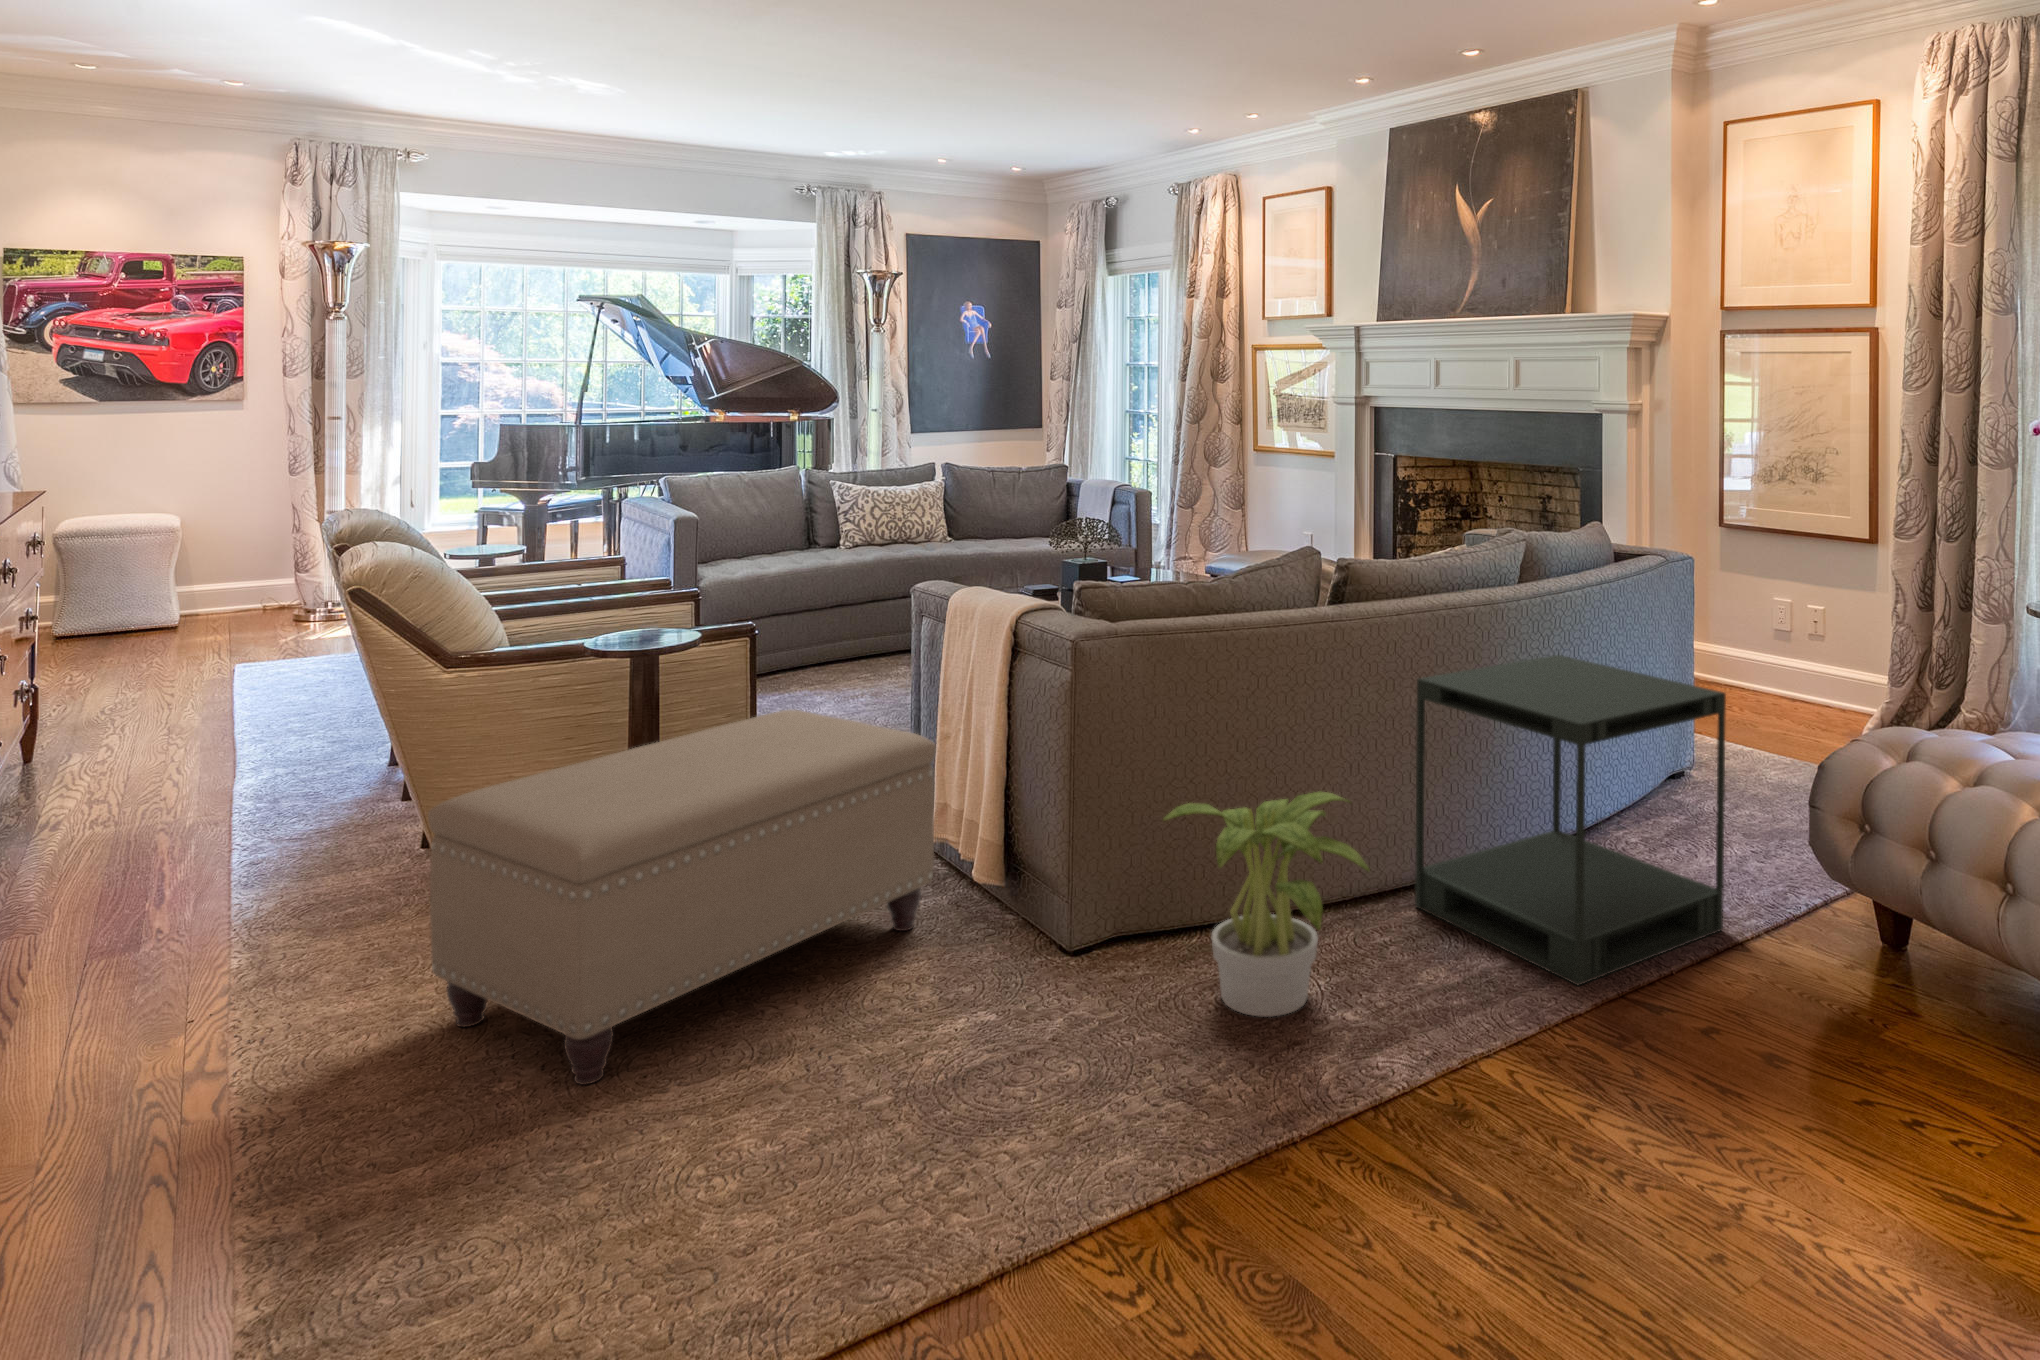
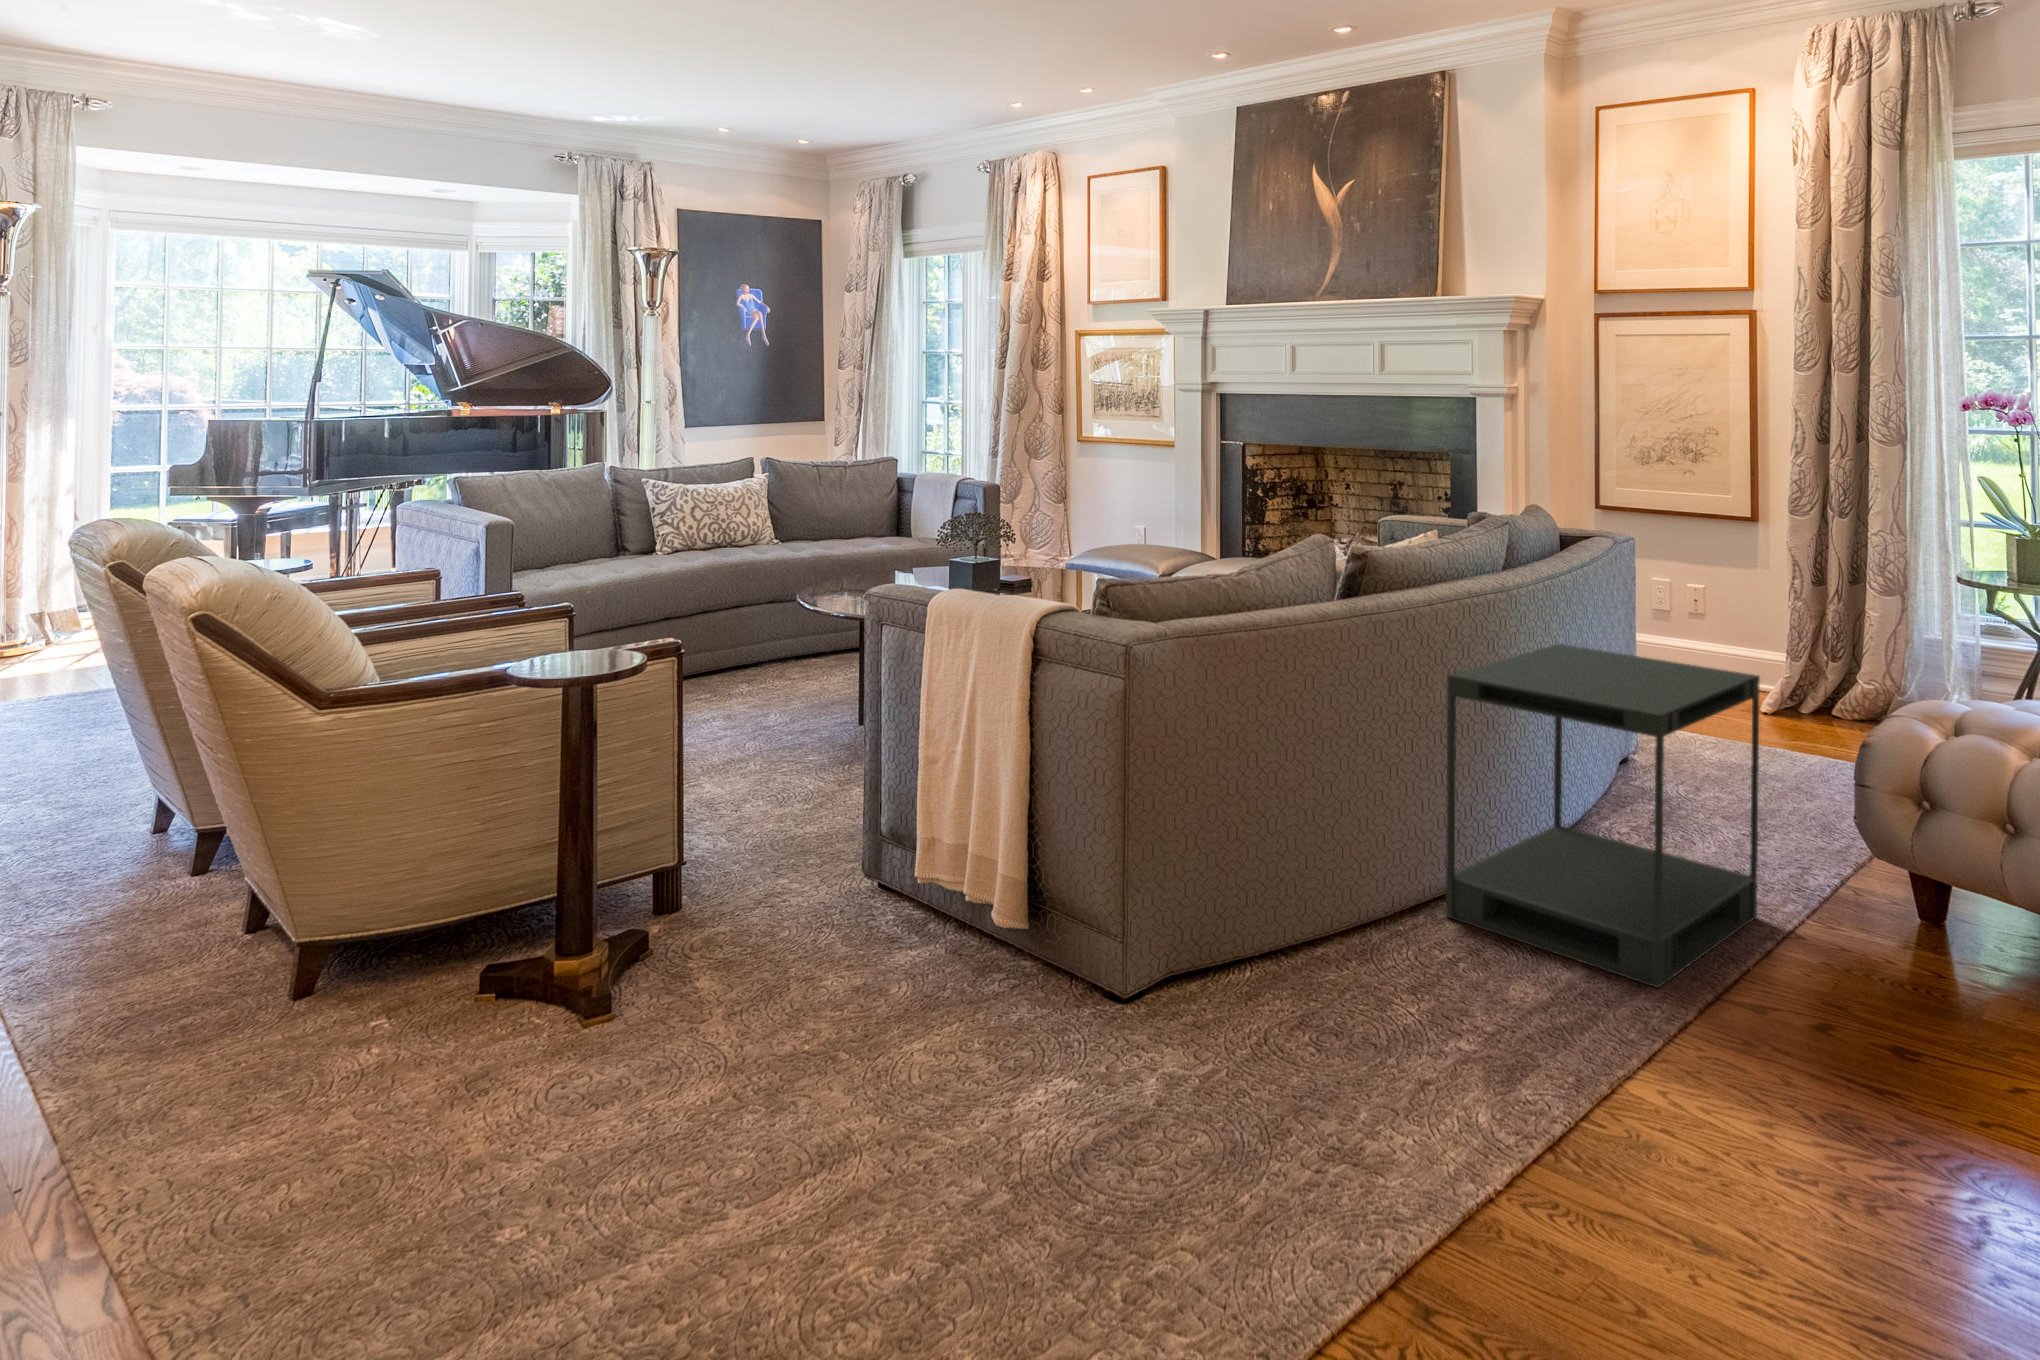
ottoman: present [428,709,936,1085] -> none [373,743,943,1217]
potted plant: present [1163,792,1369,1017] -> none [1250,802,1472,1053]

